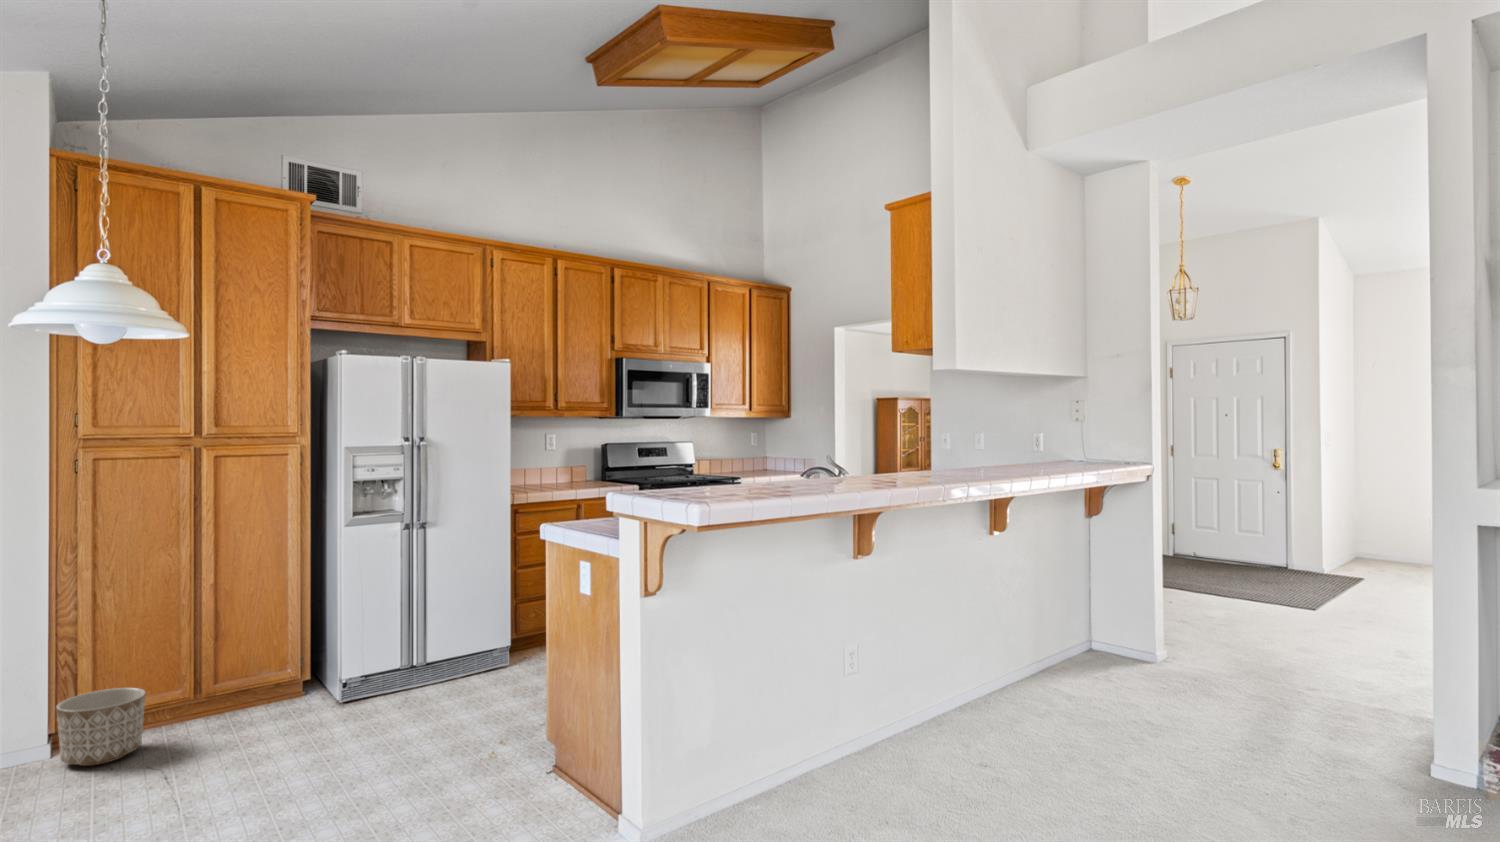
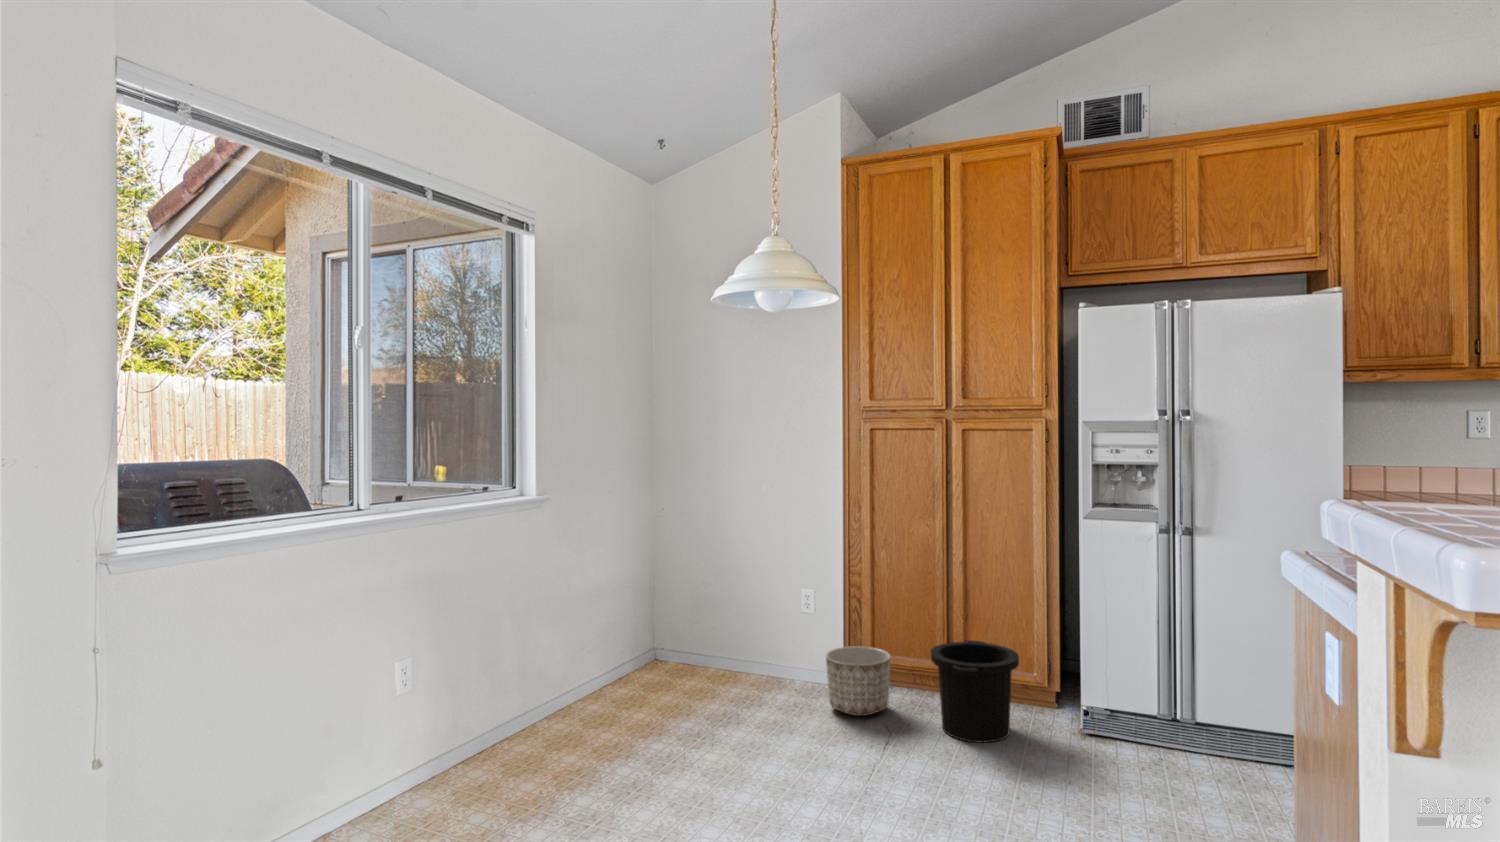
trash can: none [203,649,296,742] -> present [931,640,1019,742]

